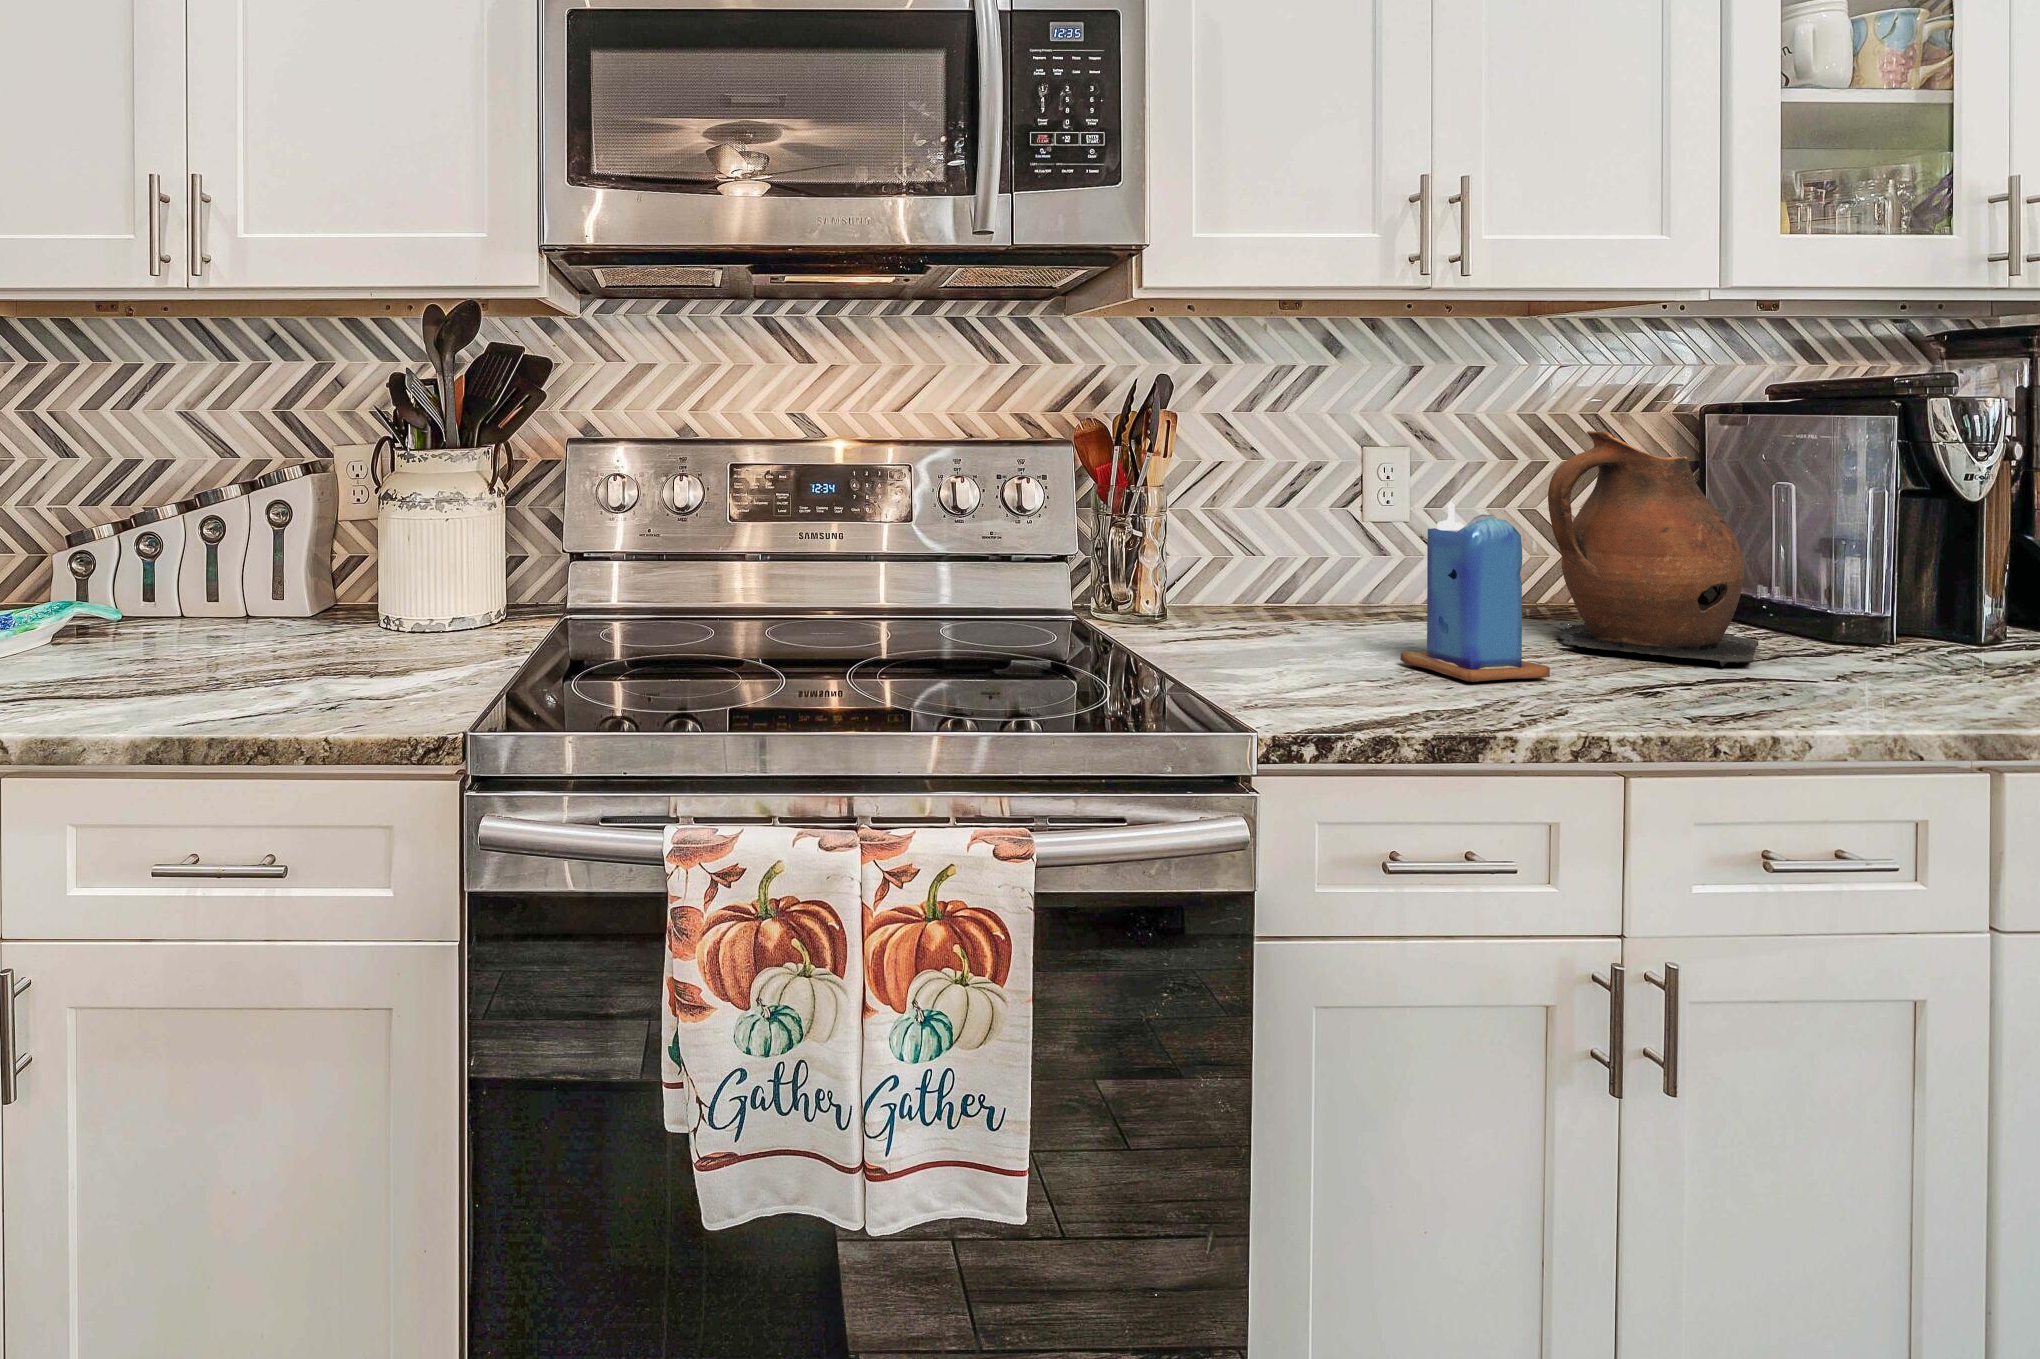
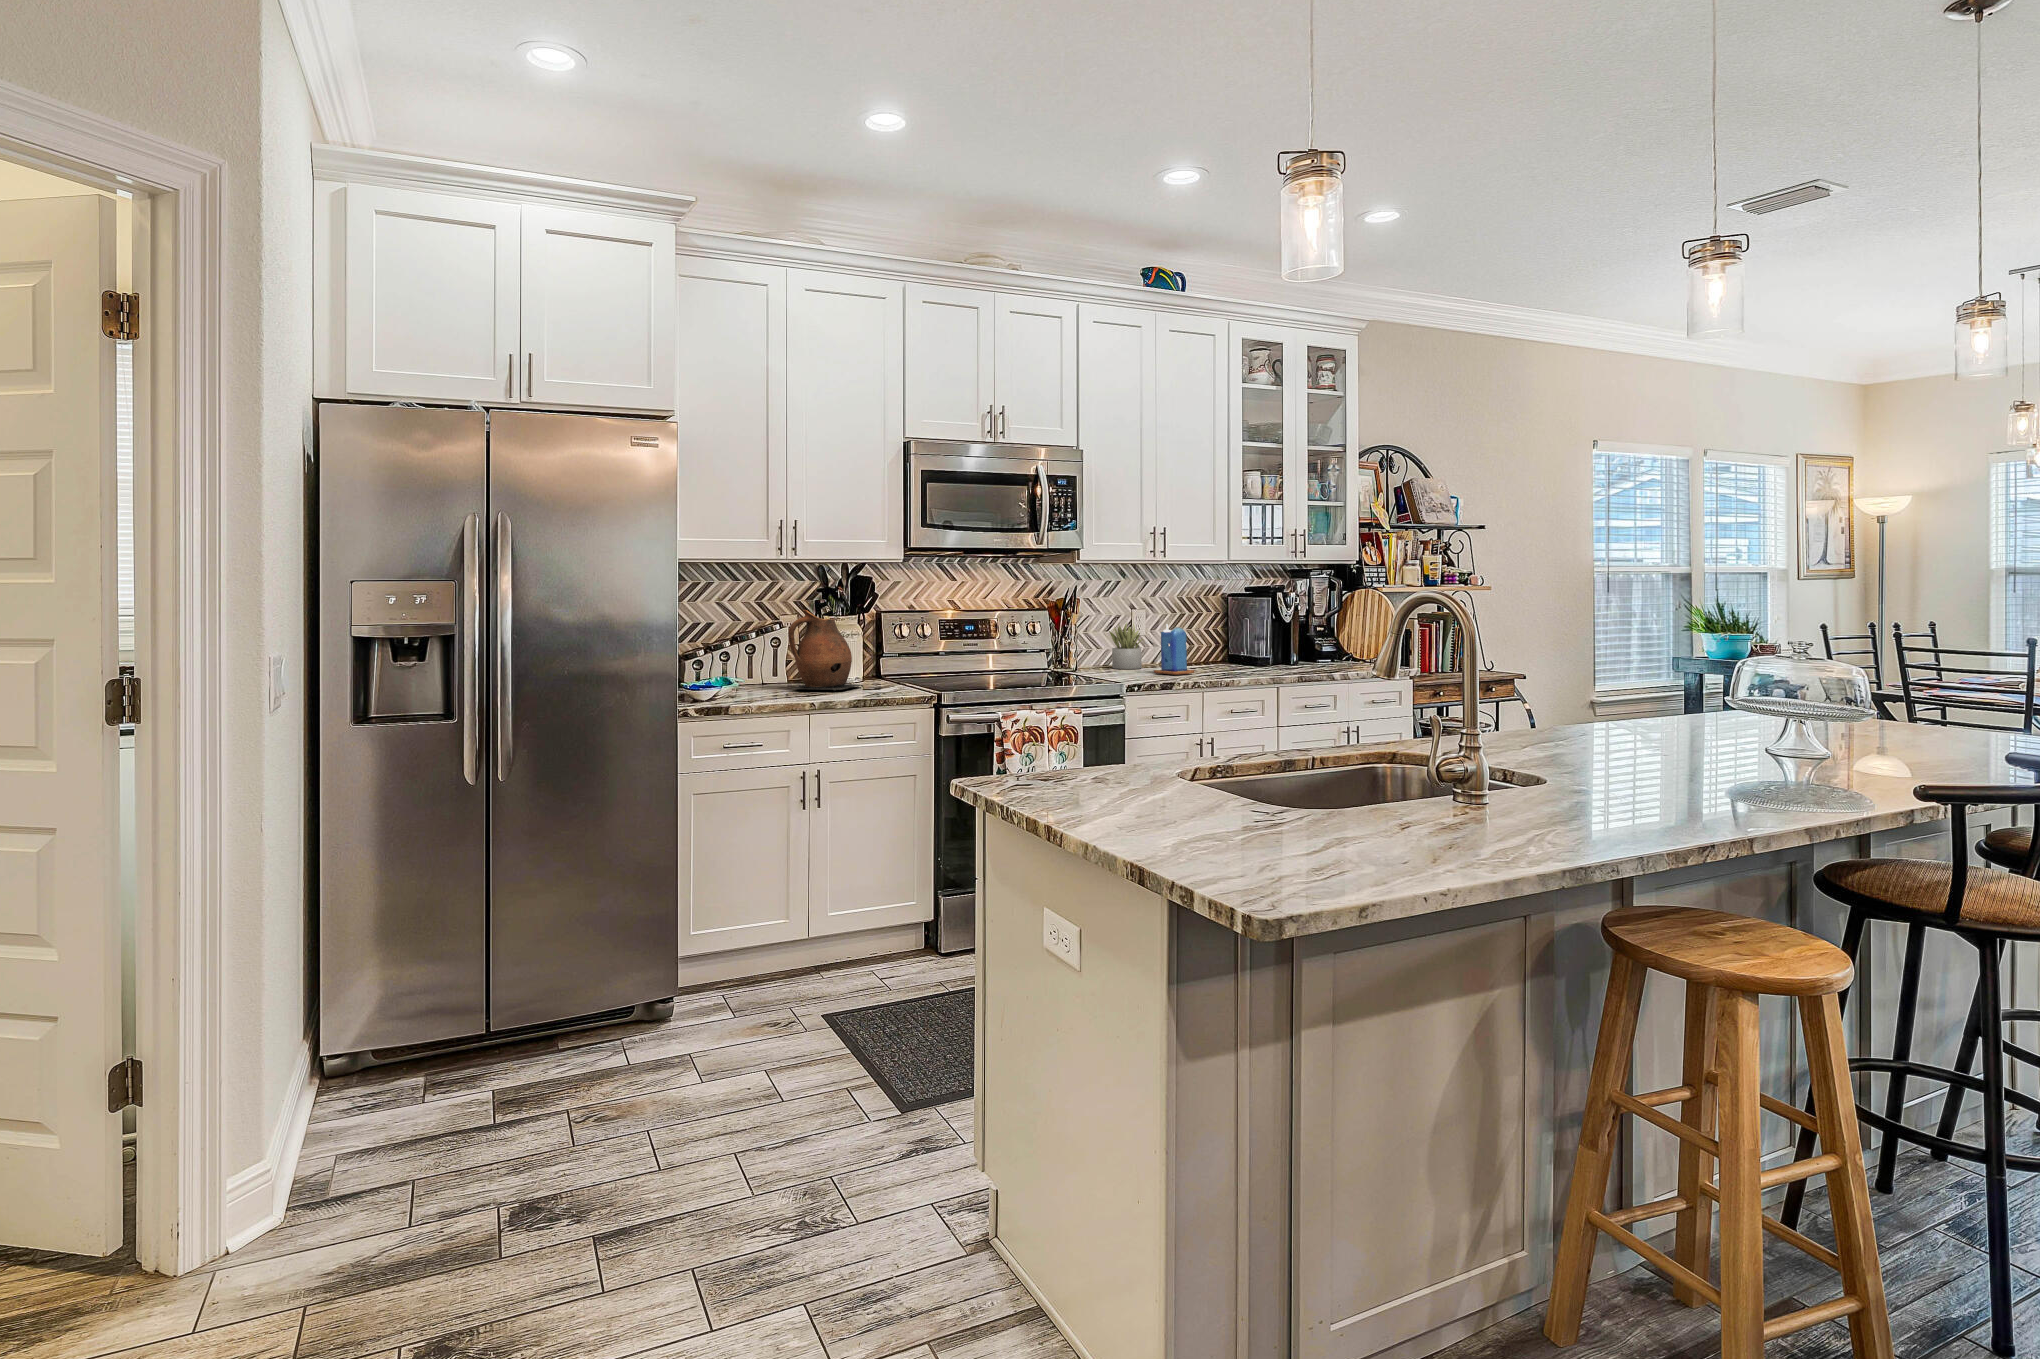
ceramic pitcher: present [1548,431,1758,666] -> present [788,610,863,691]
succulent plant: none [1293,481,1397,624] -> present [1109,623,1142,669]

